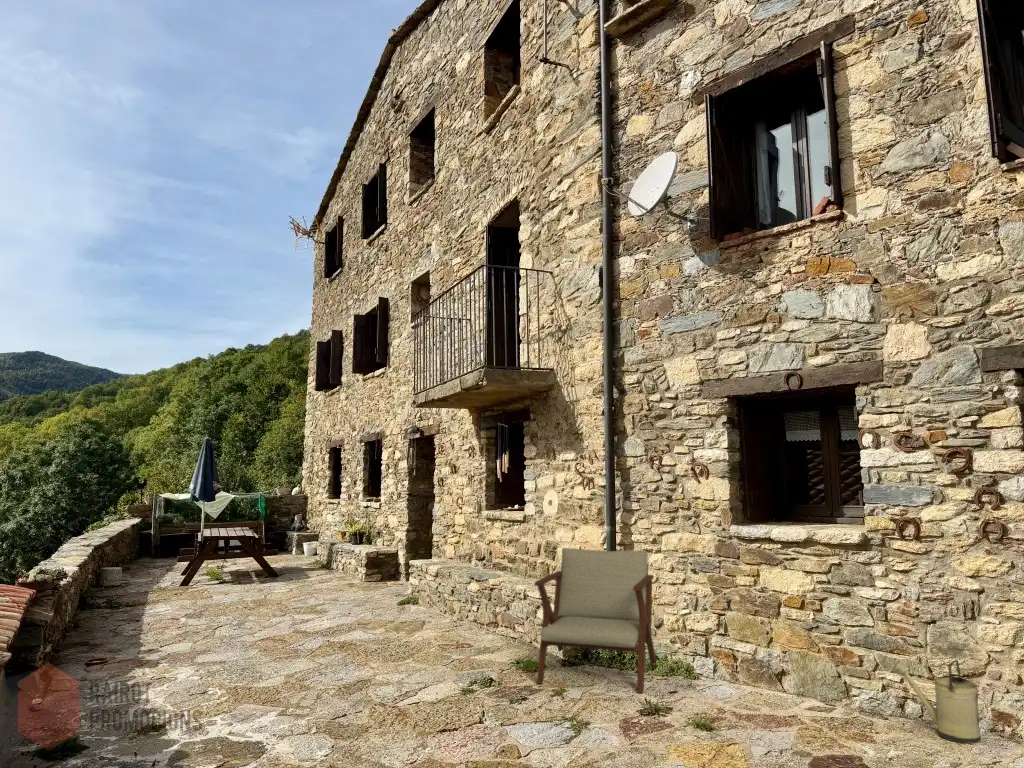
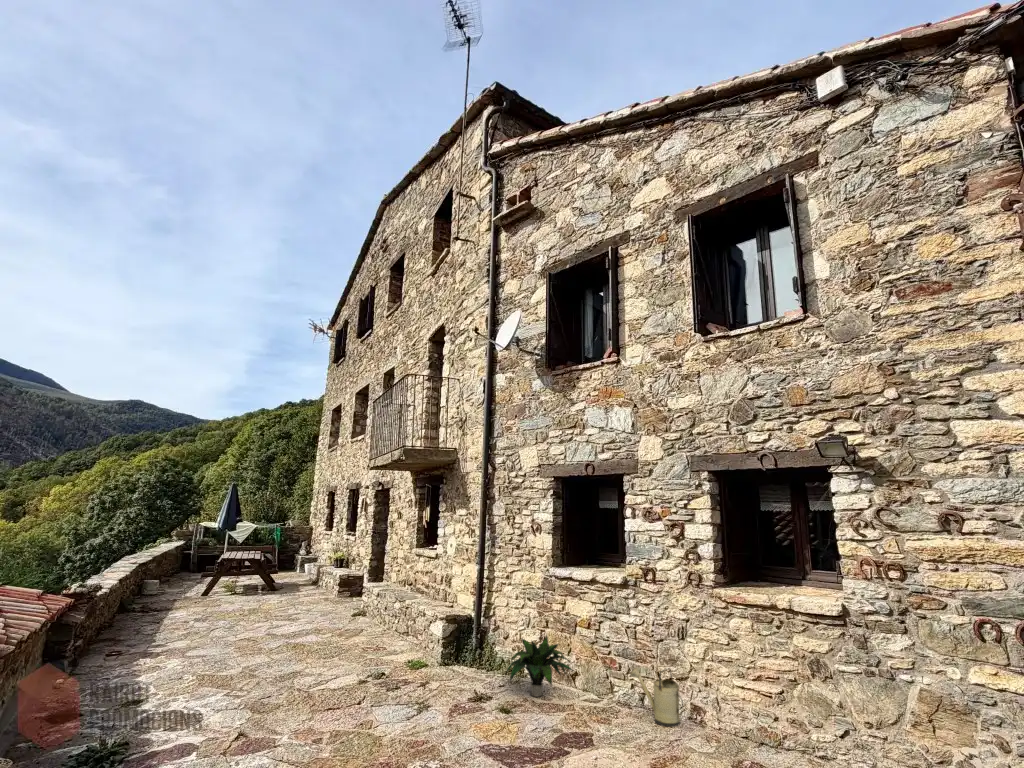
lounge chair: present [535,548,657,693] -> none [412,580,505,687]
potted plant: none [683,618,792,705] -> present [505,636,573,697]

